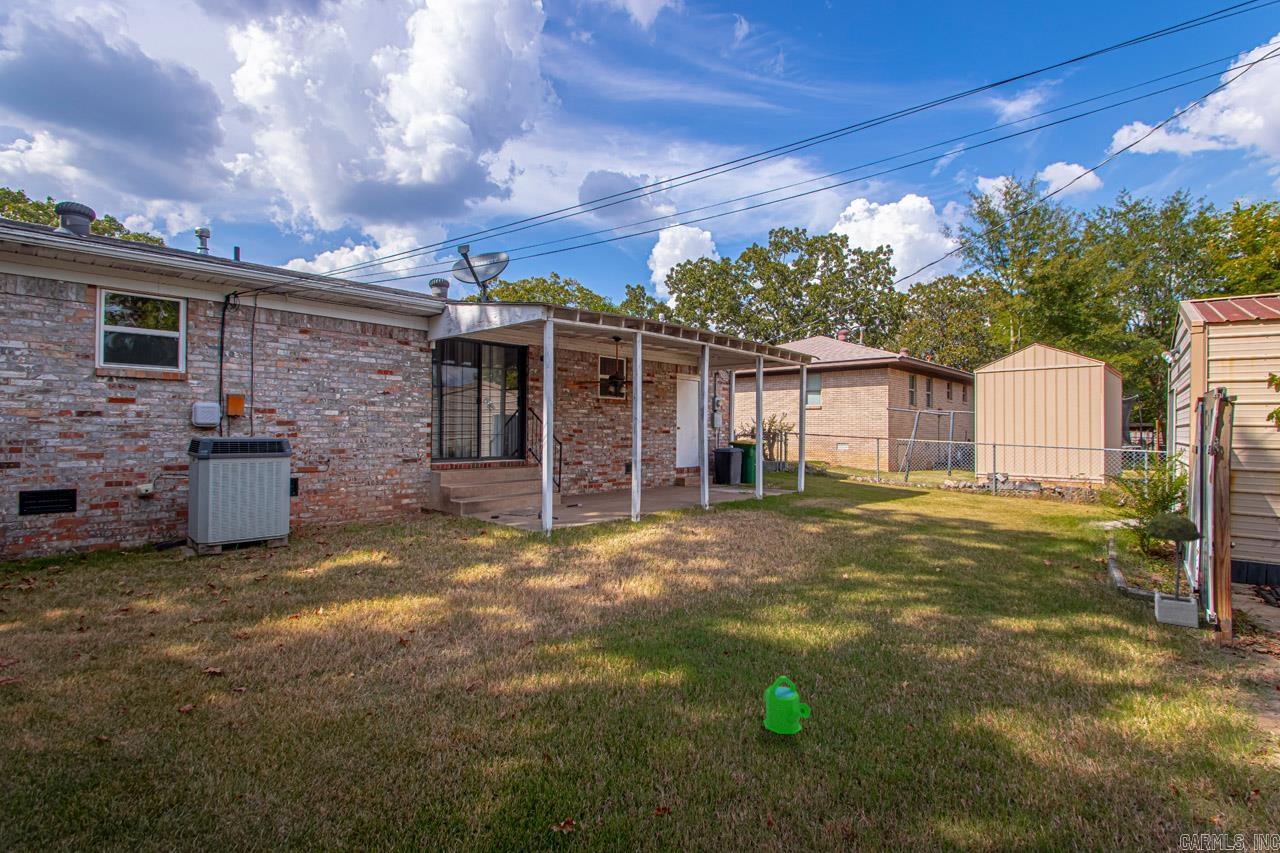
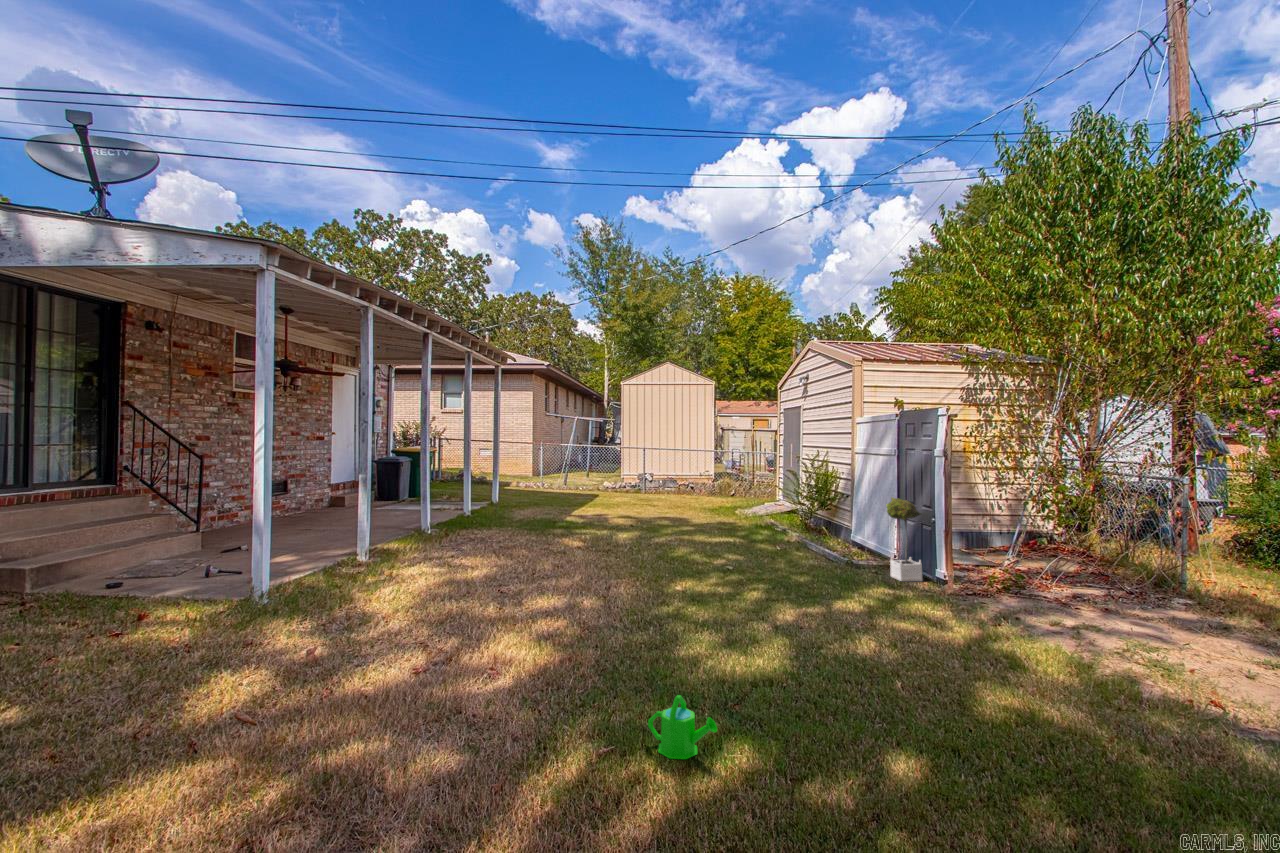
watering can: present [763,676,810,734] -> present [648,695,717,759]

